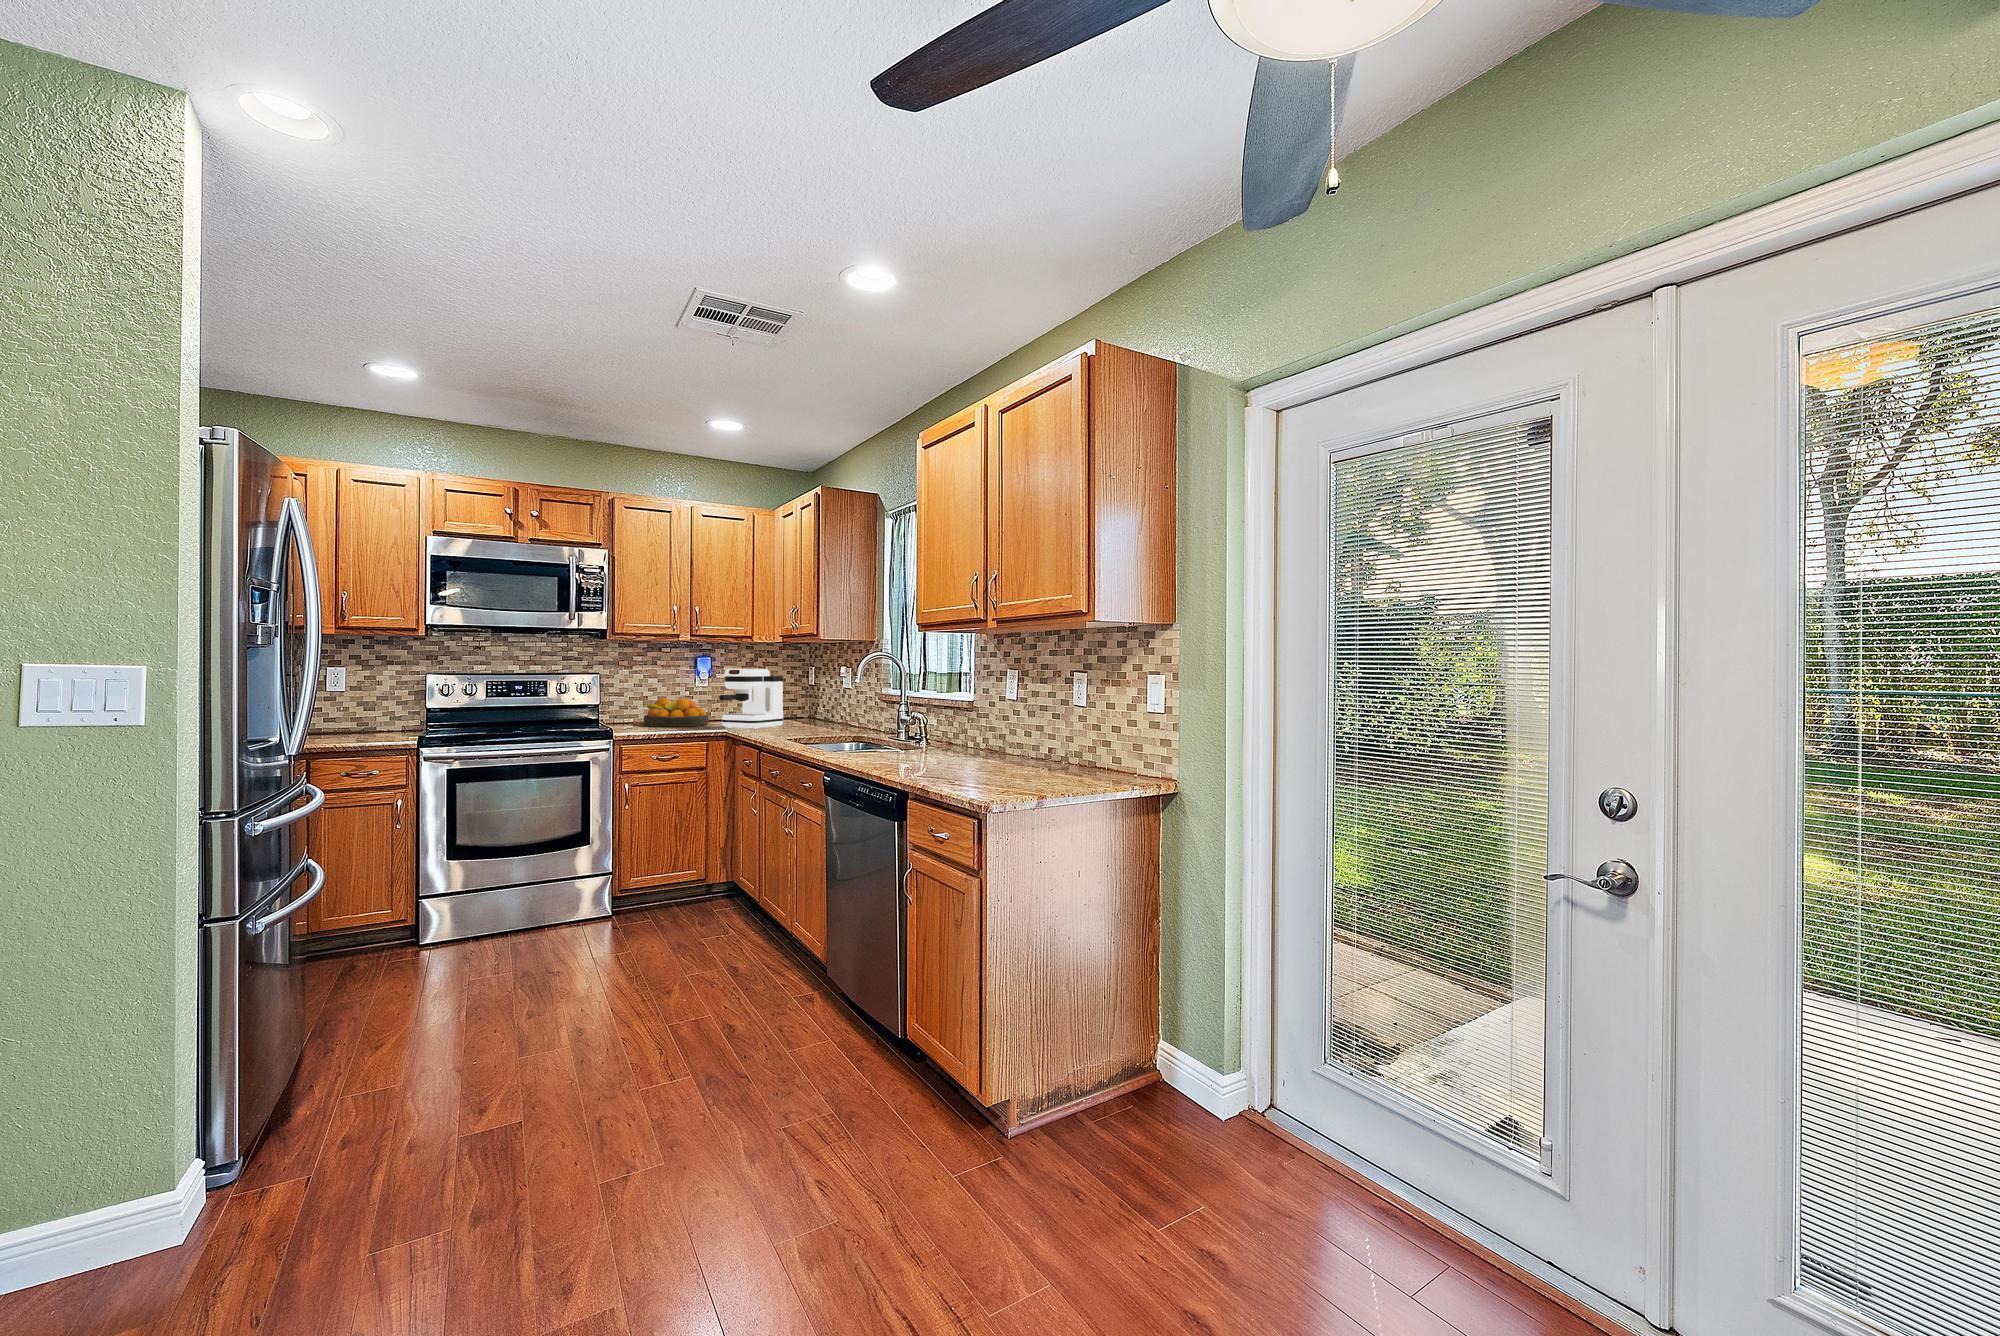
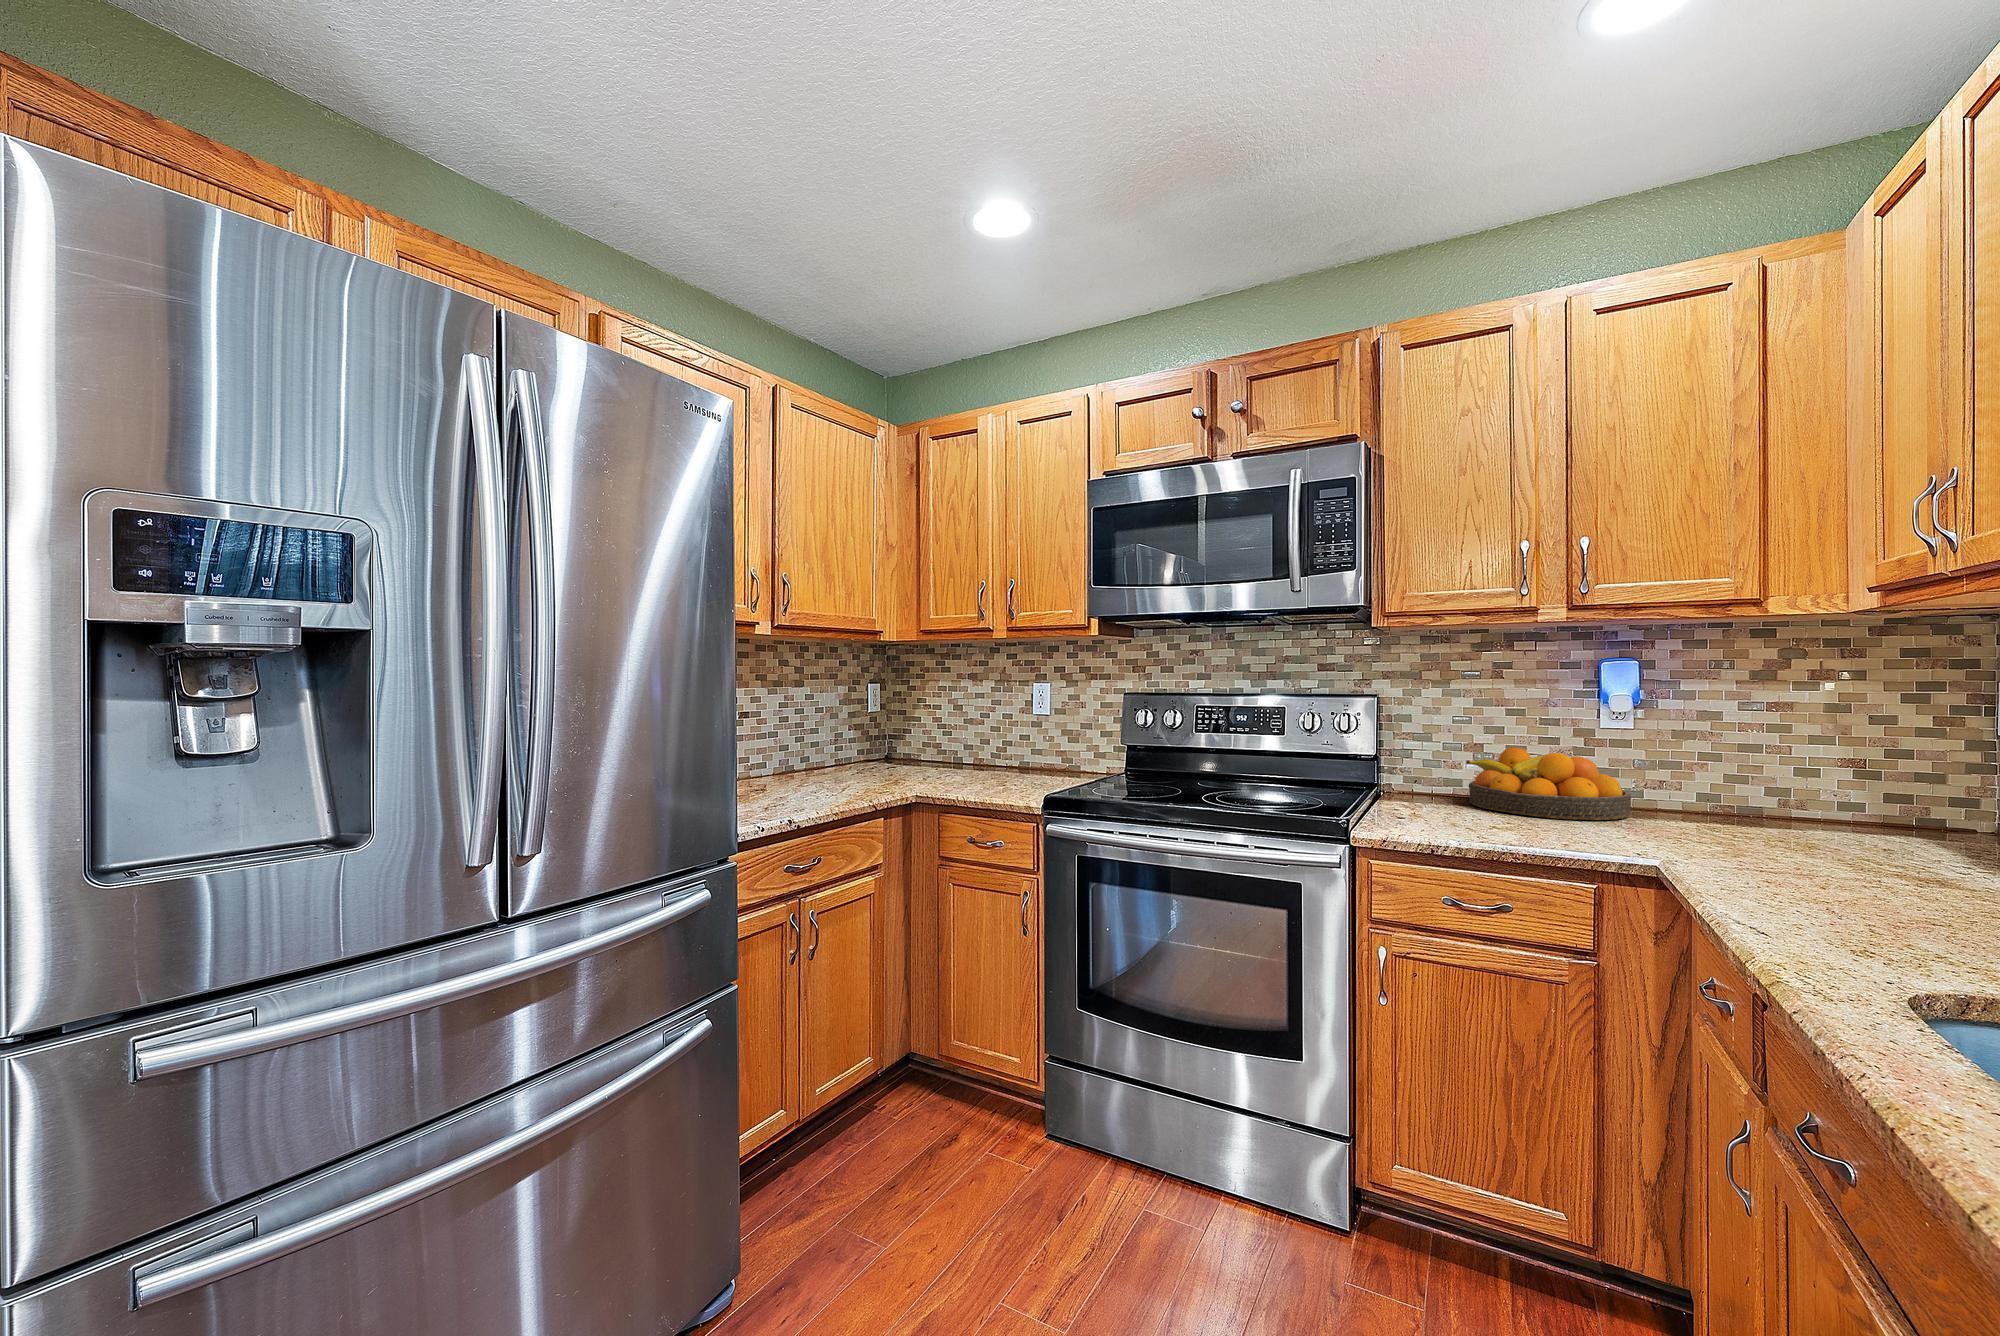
coffee maker: present [719,669,783,729] -> none [1643,687,1896,866]

